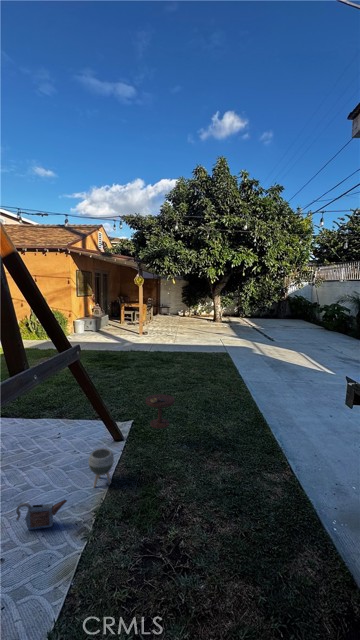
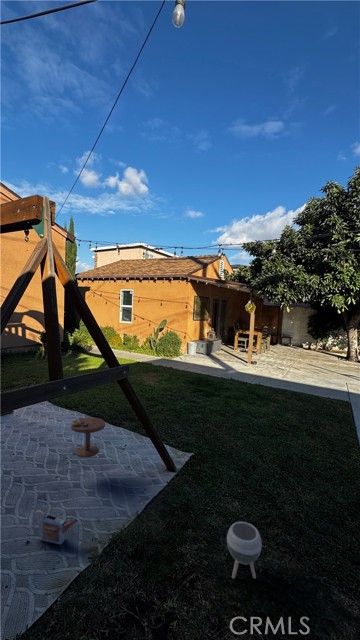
side table: present [146,394,175,429] -> present [71,417,105,458]
planter: present [88,449,114,487] -> present [227,522,262,579]

